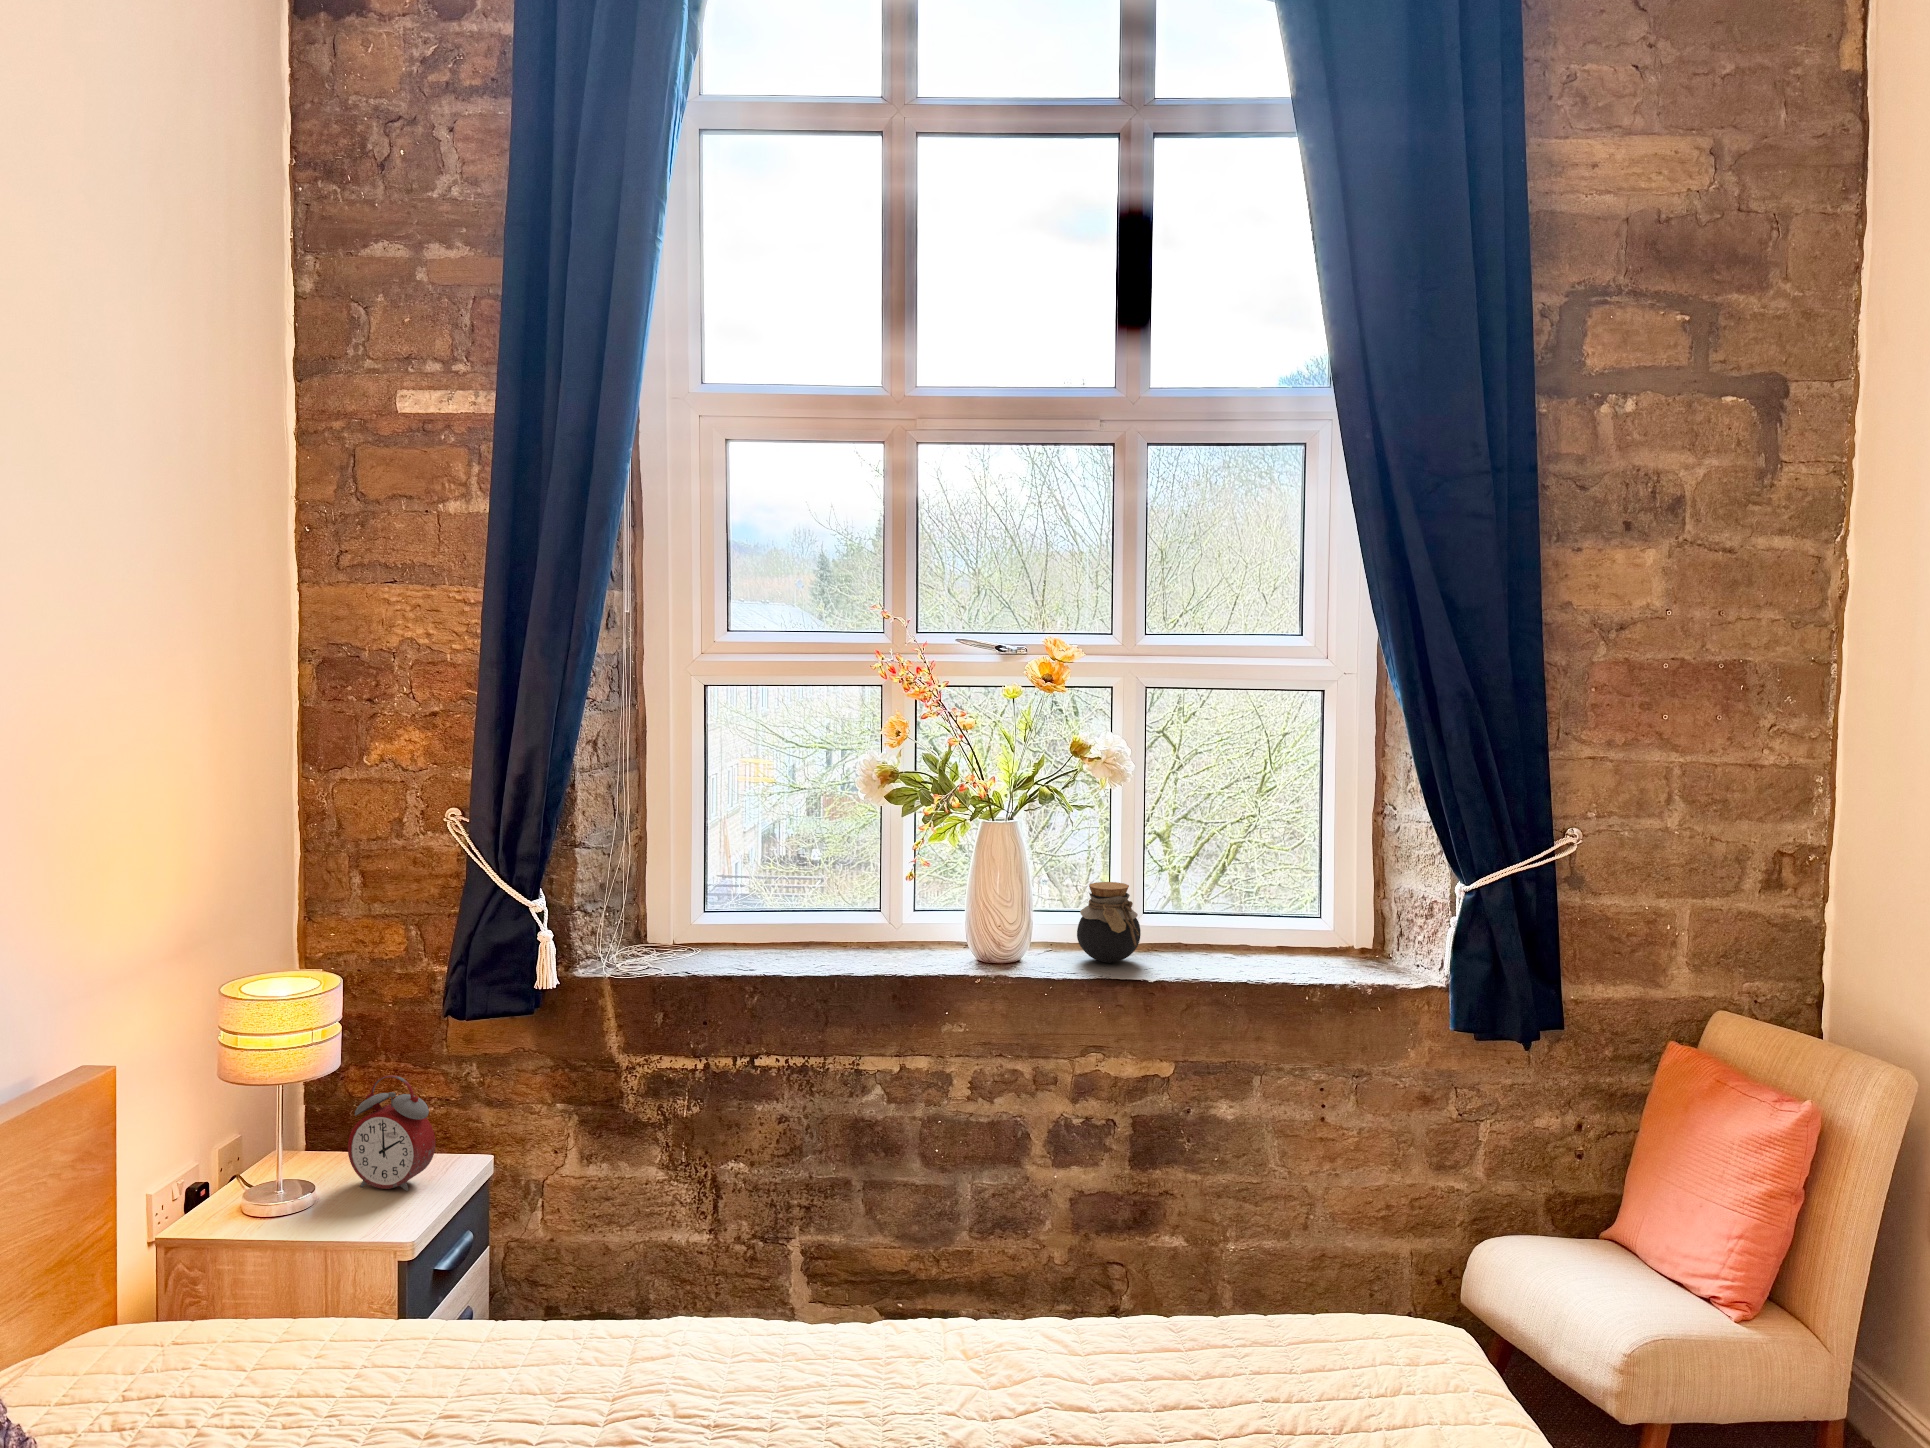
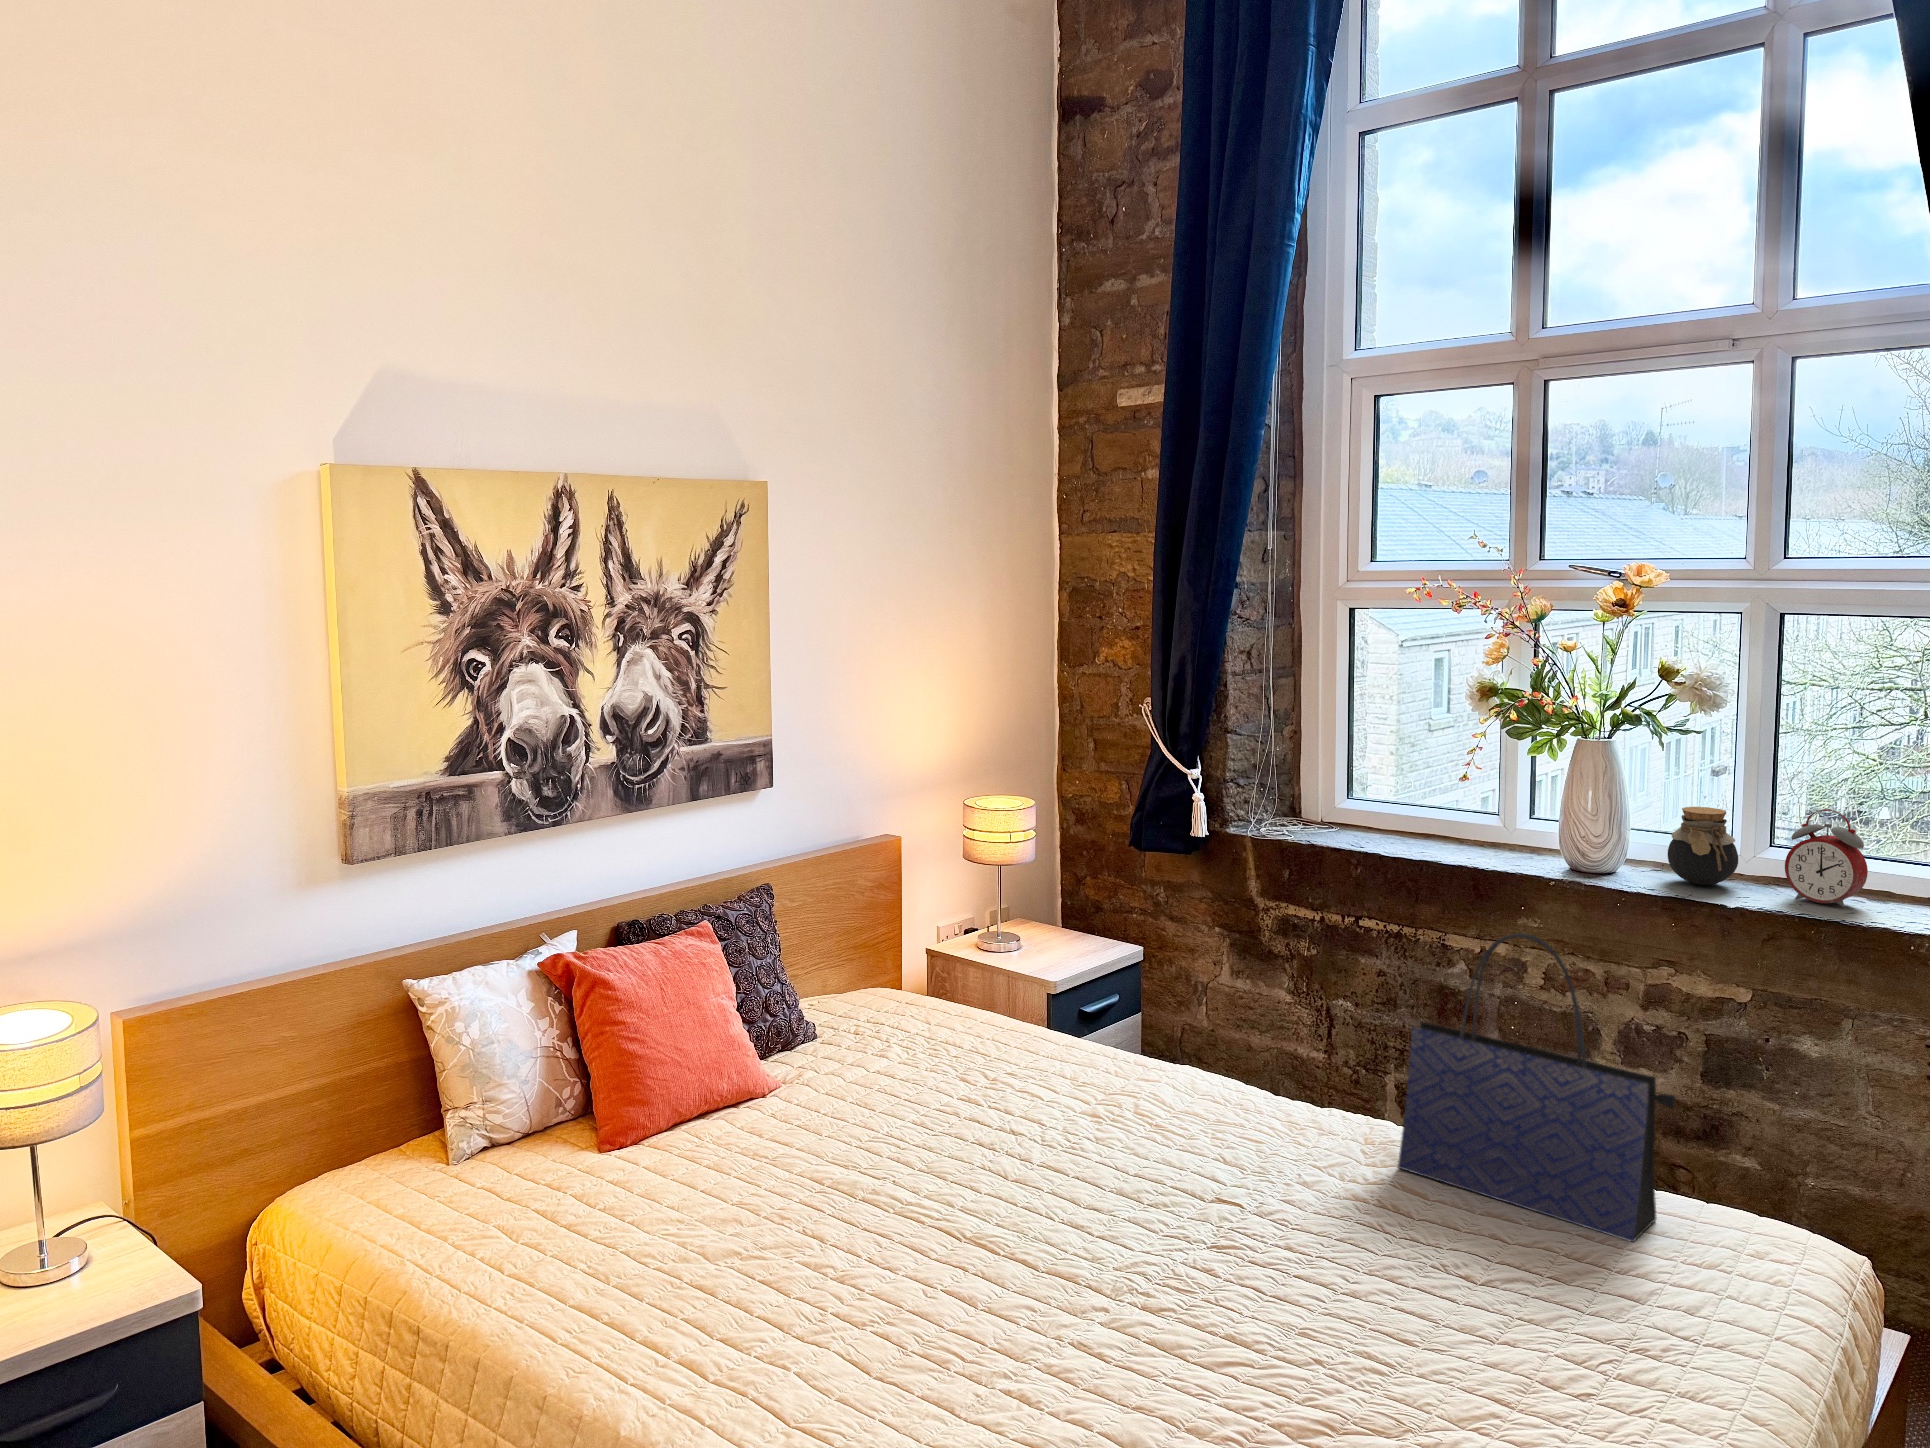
tote bag: none [1029,1065,1336,1402] -> present [1398,933,1675,1242]
alarm clock: present [348,1075,435,1191] -> present [1785,809,1868,908]

